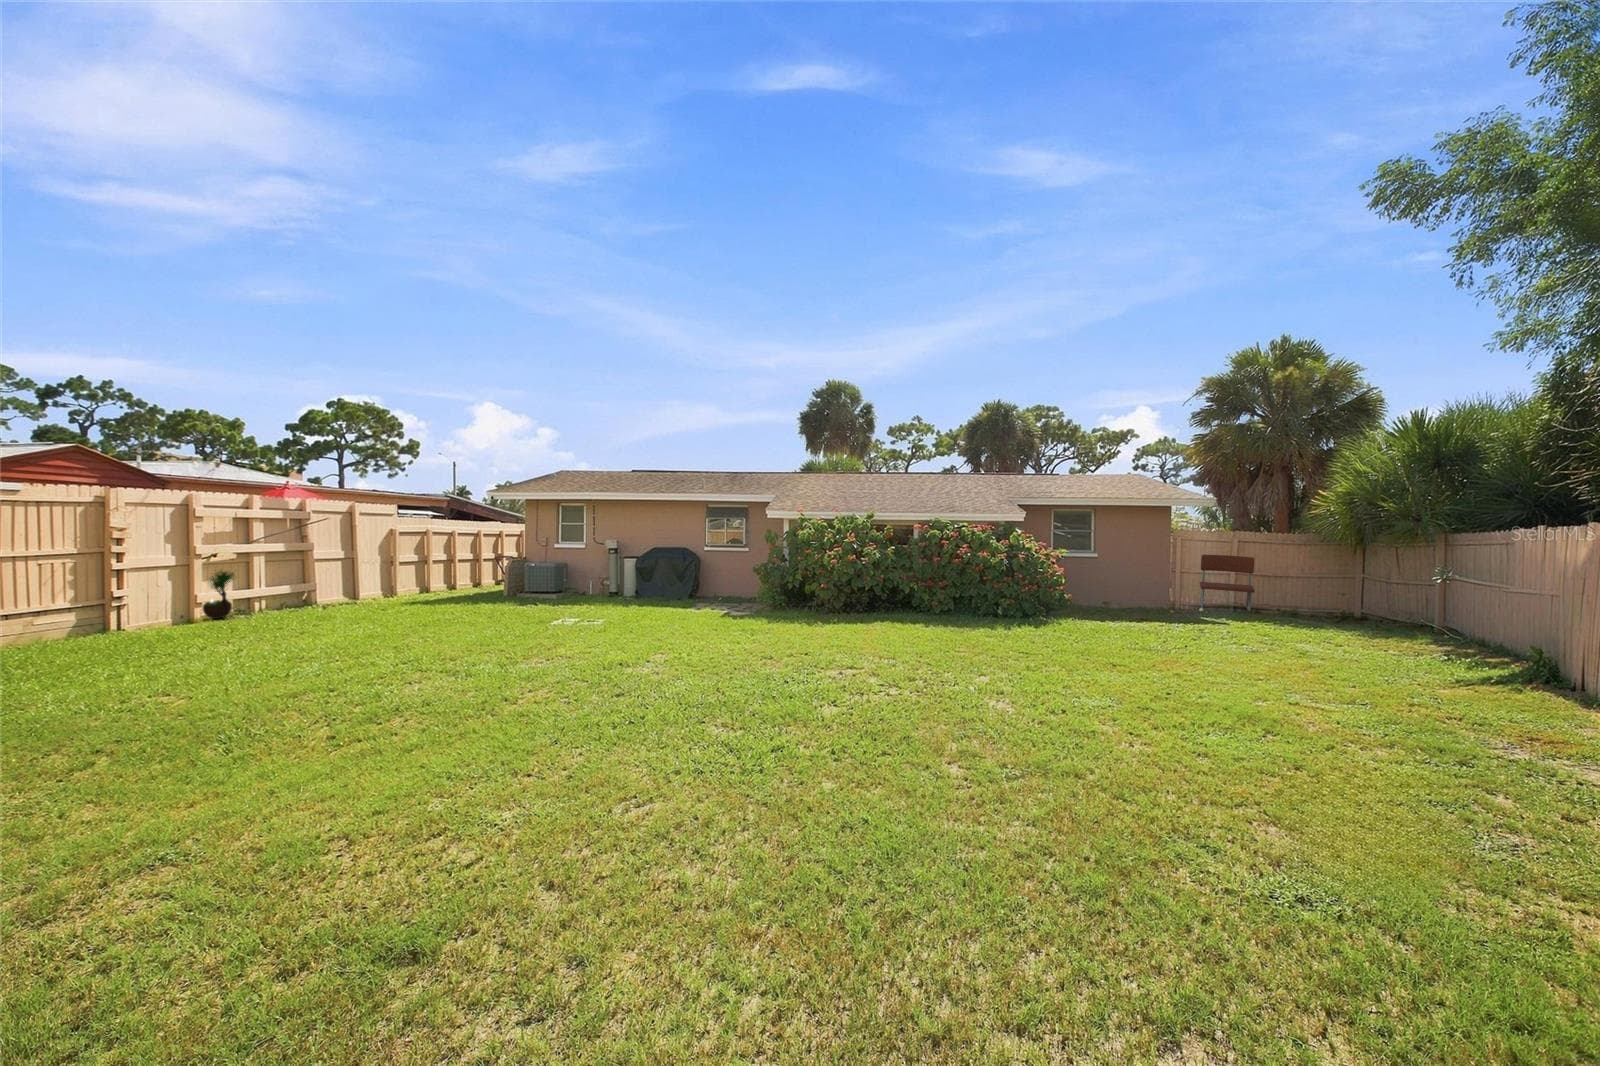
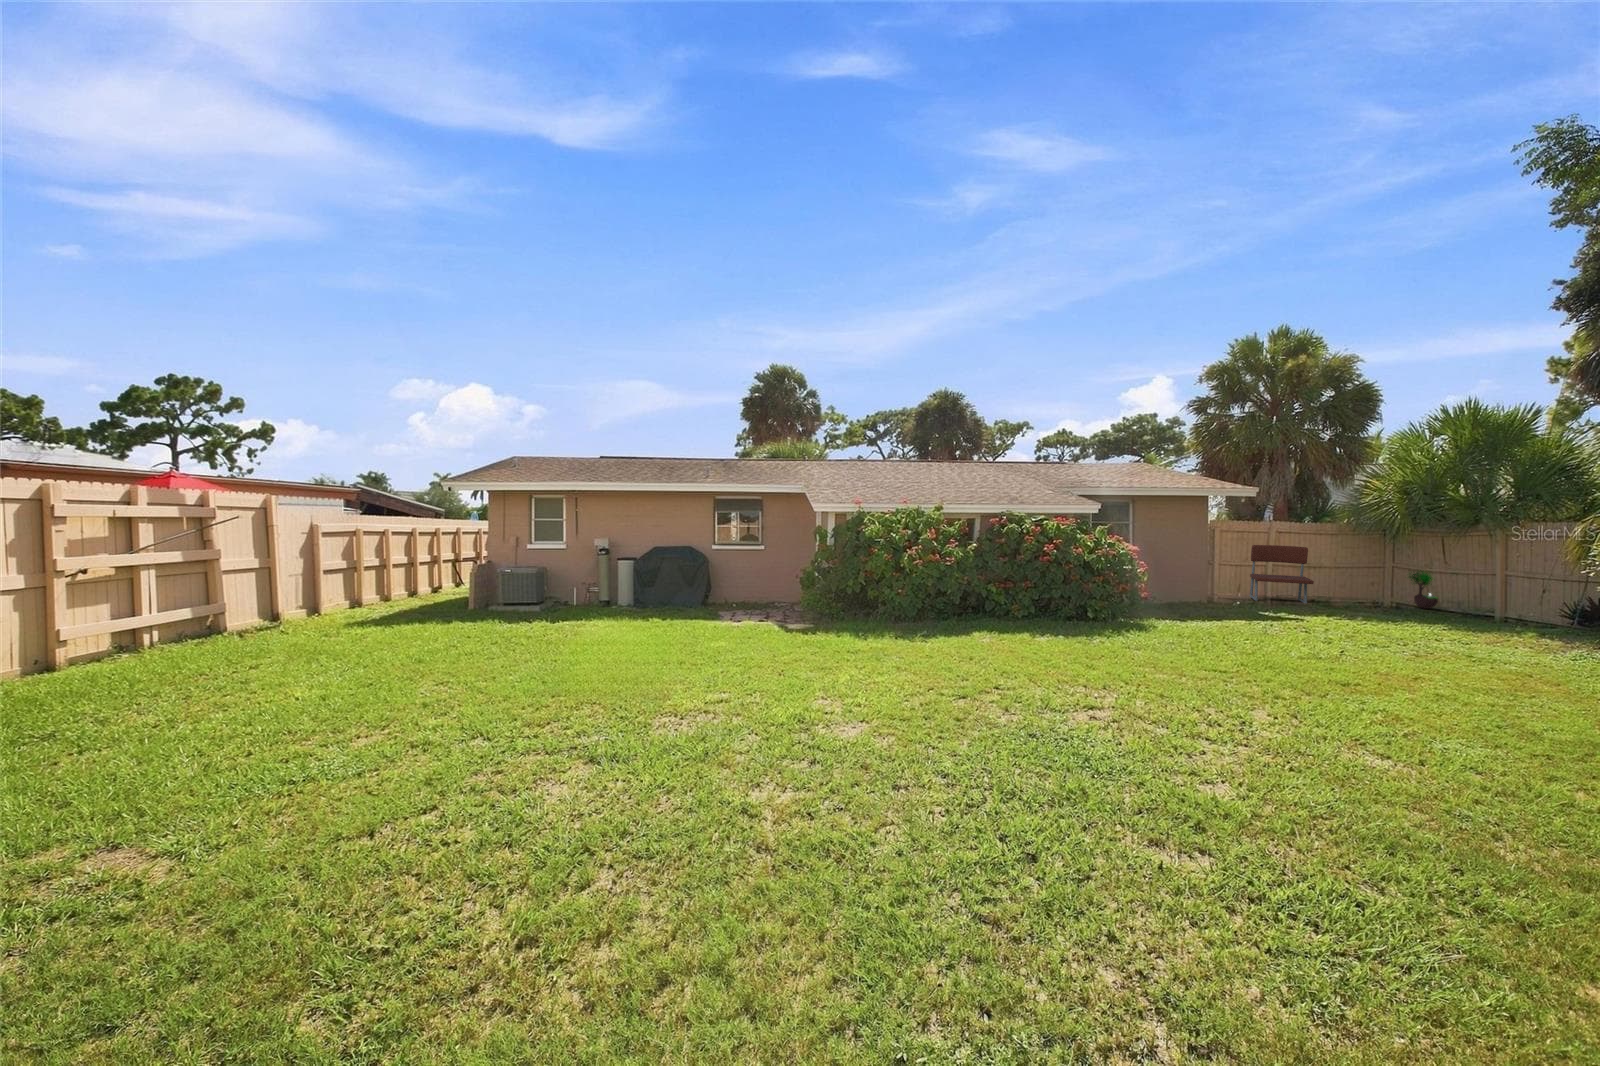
potted tree: present [203,570,234,619] -> present [1408,571,1438,609]

